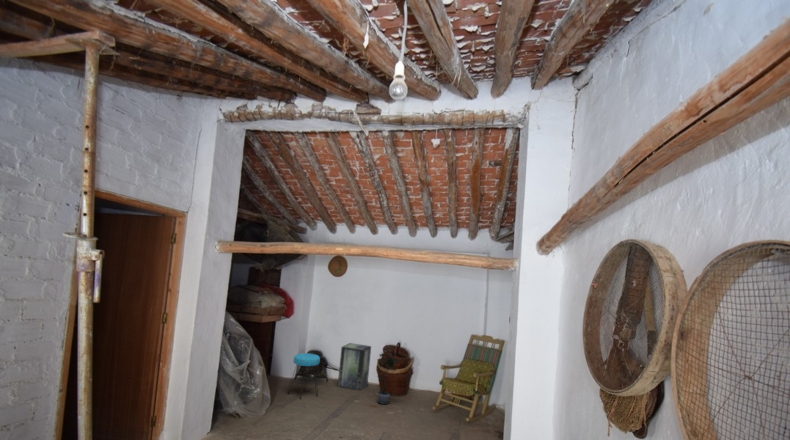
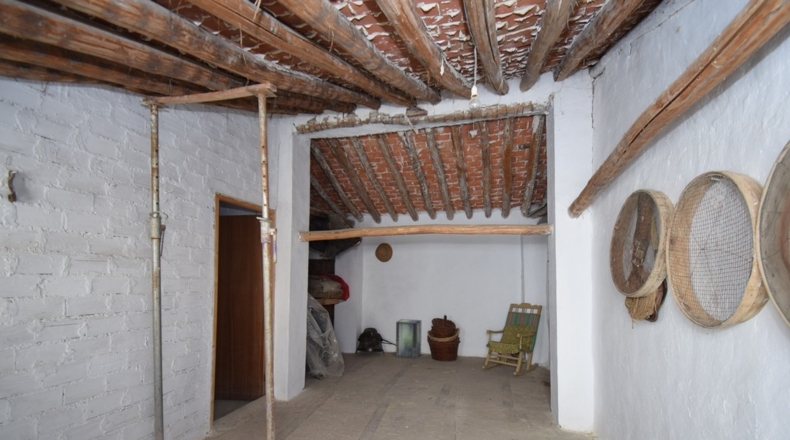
potted plant: present [378,351,399,404] -> none [430,319,452,367]
stool: present [288,353,320,399] -> none [355,328,382,367]

